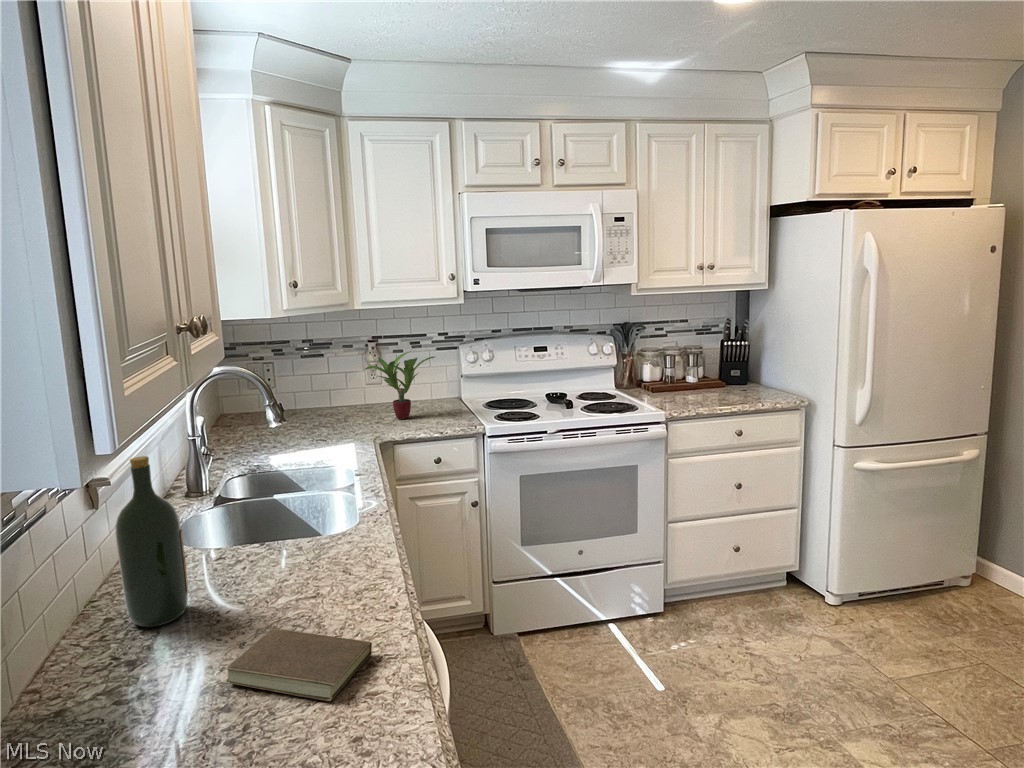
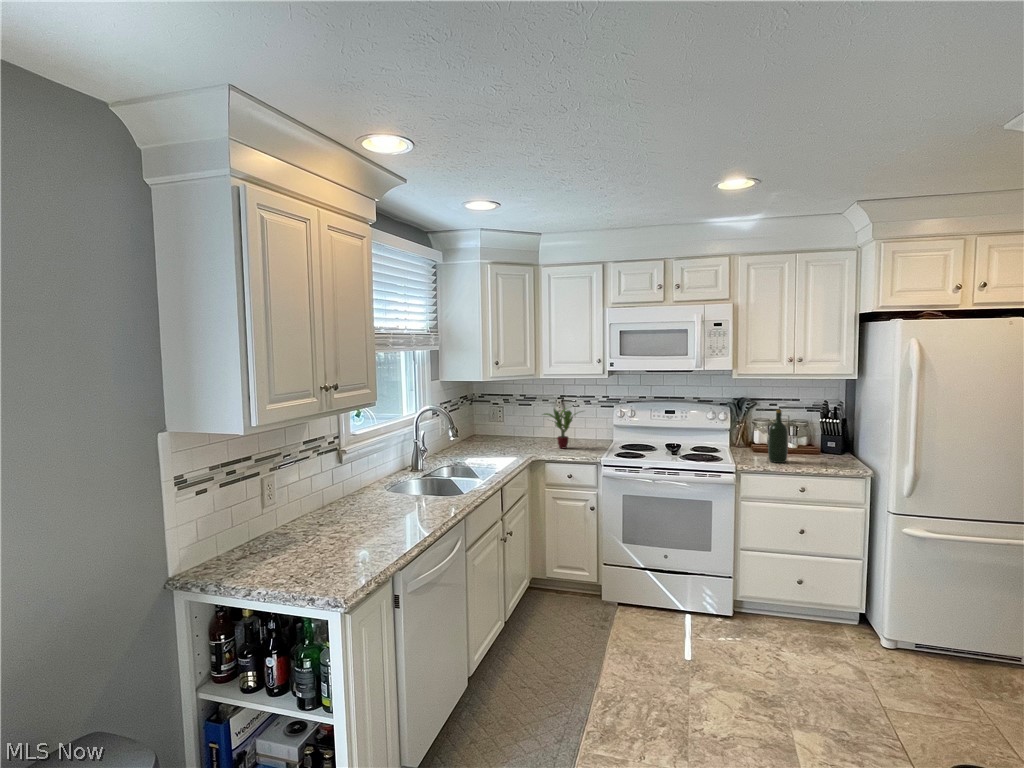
wine bottle: present [115,456,188,627] -> present [768,410,788,463]
book: present [226,617,372,701] -> none [372,510,424,534]

